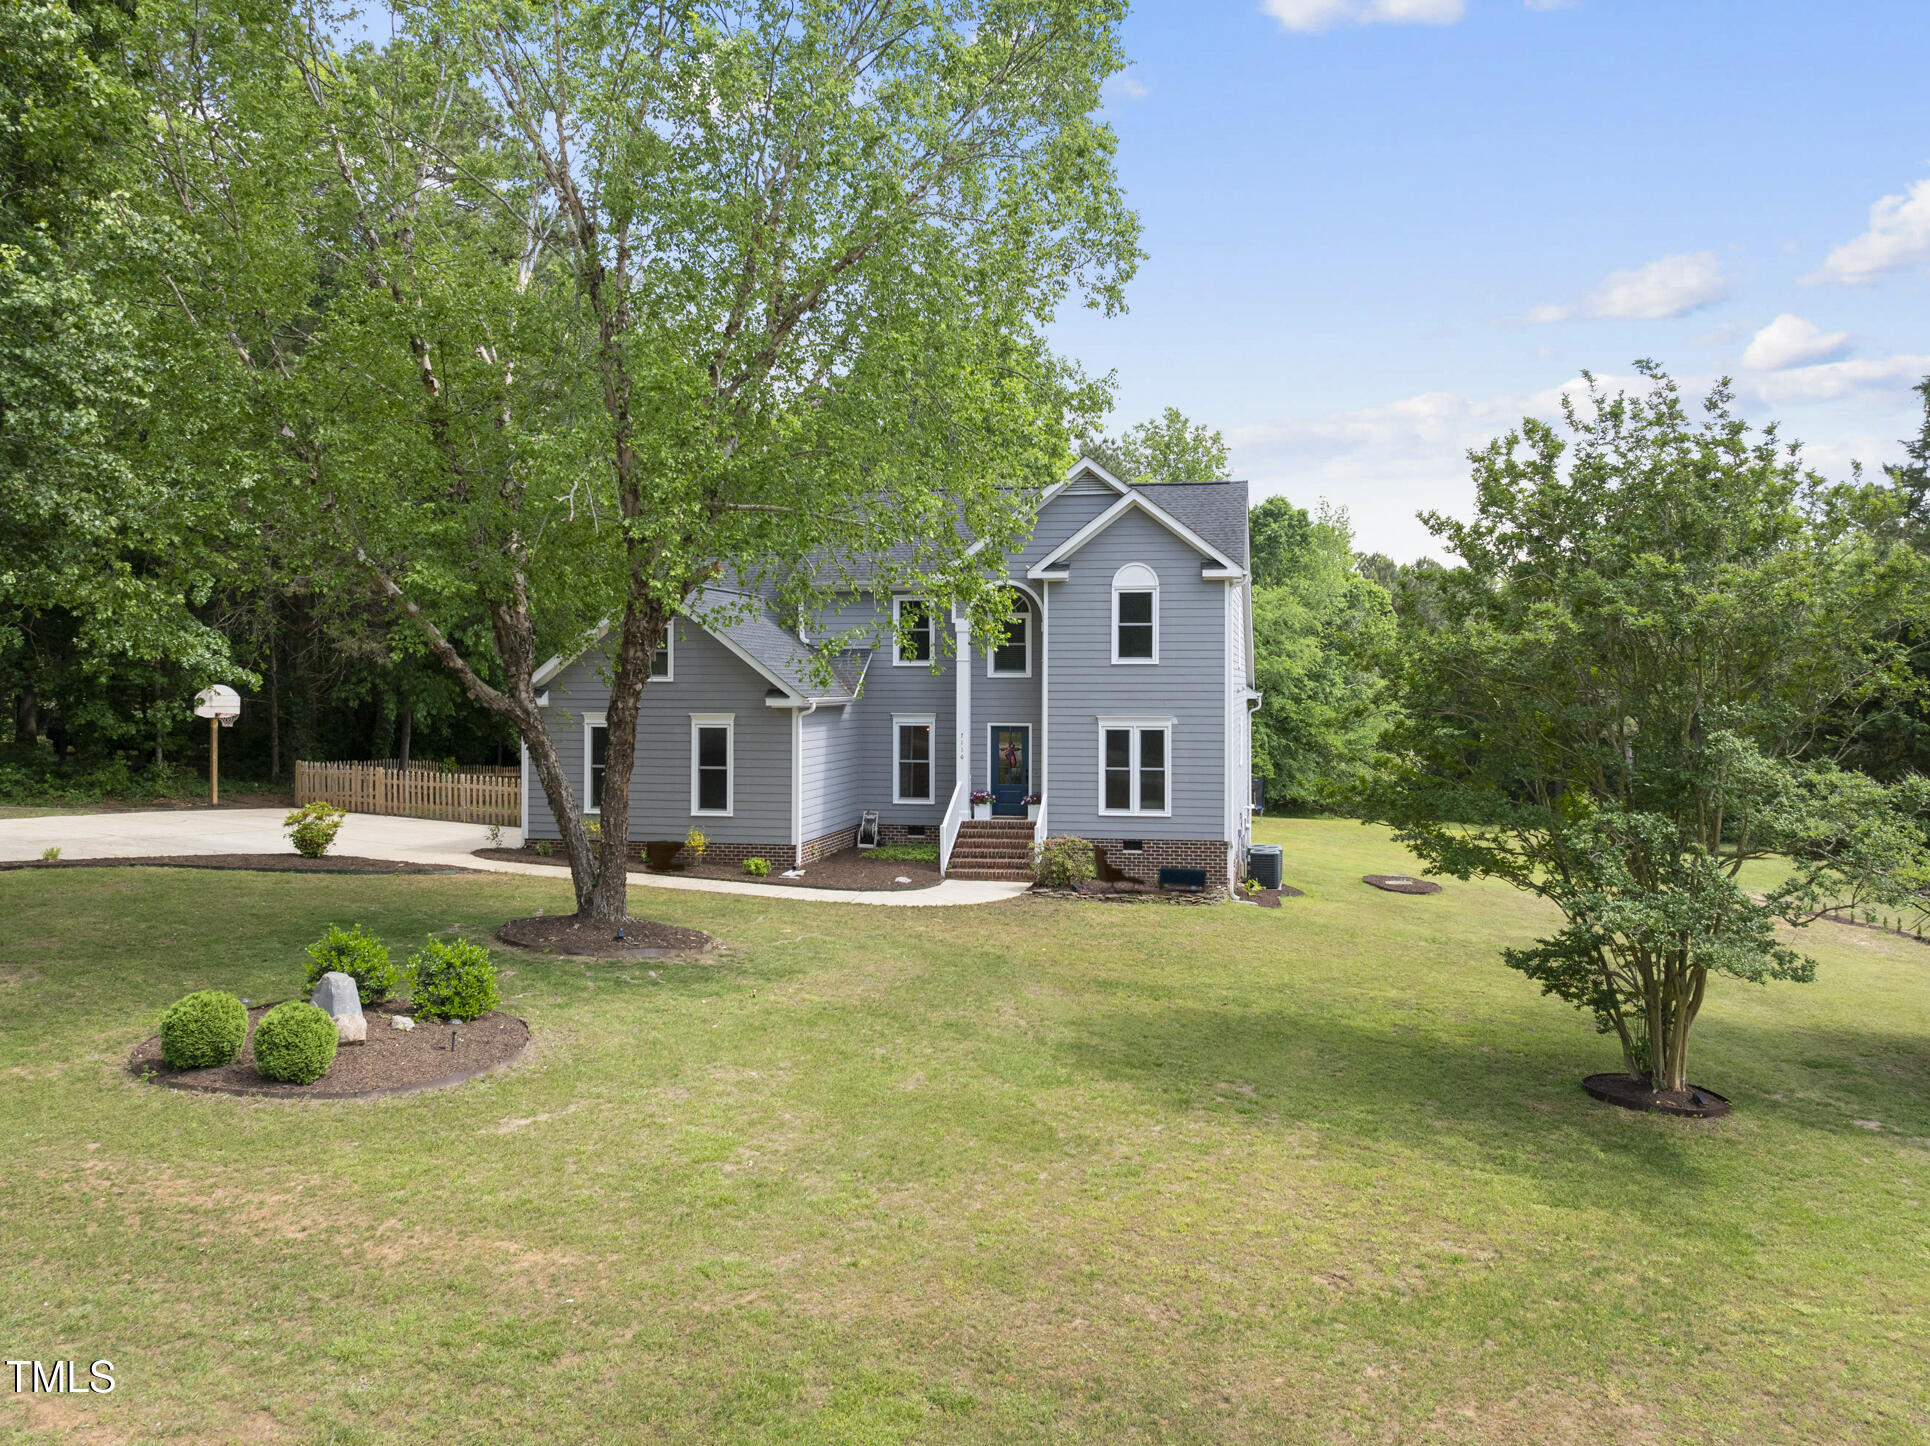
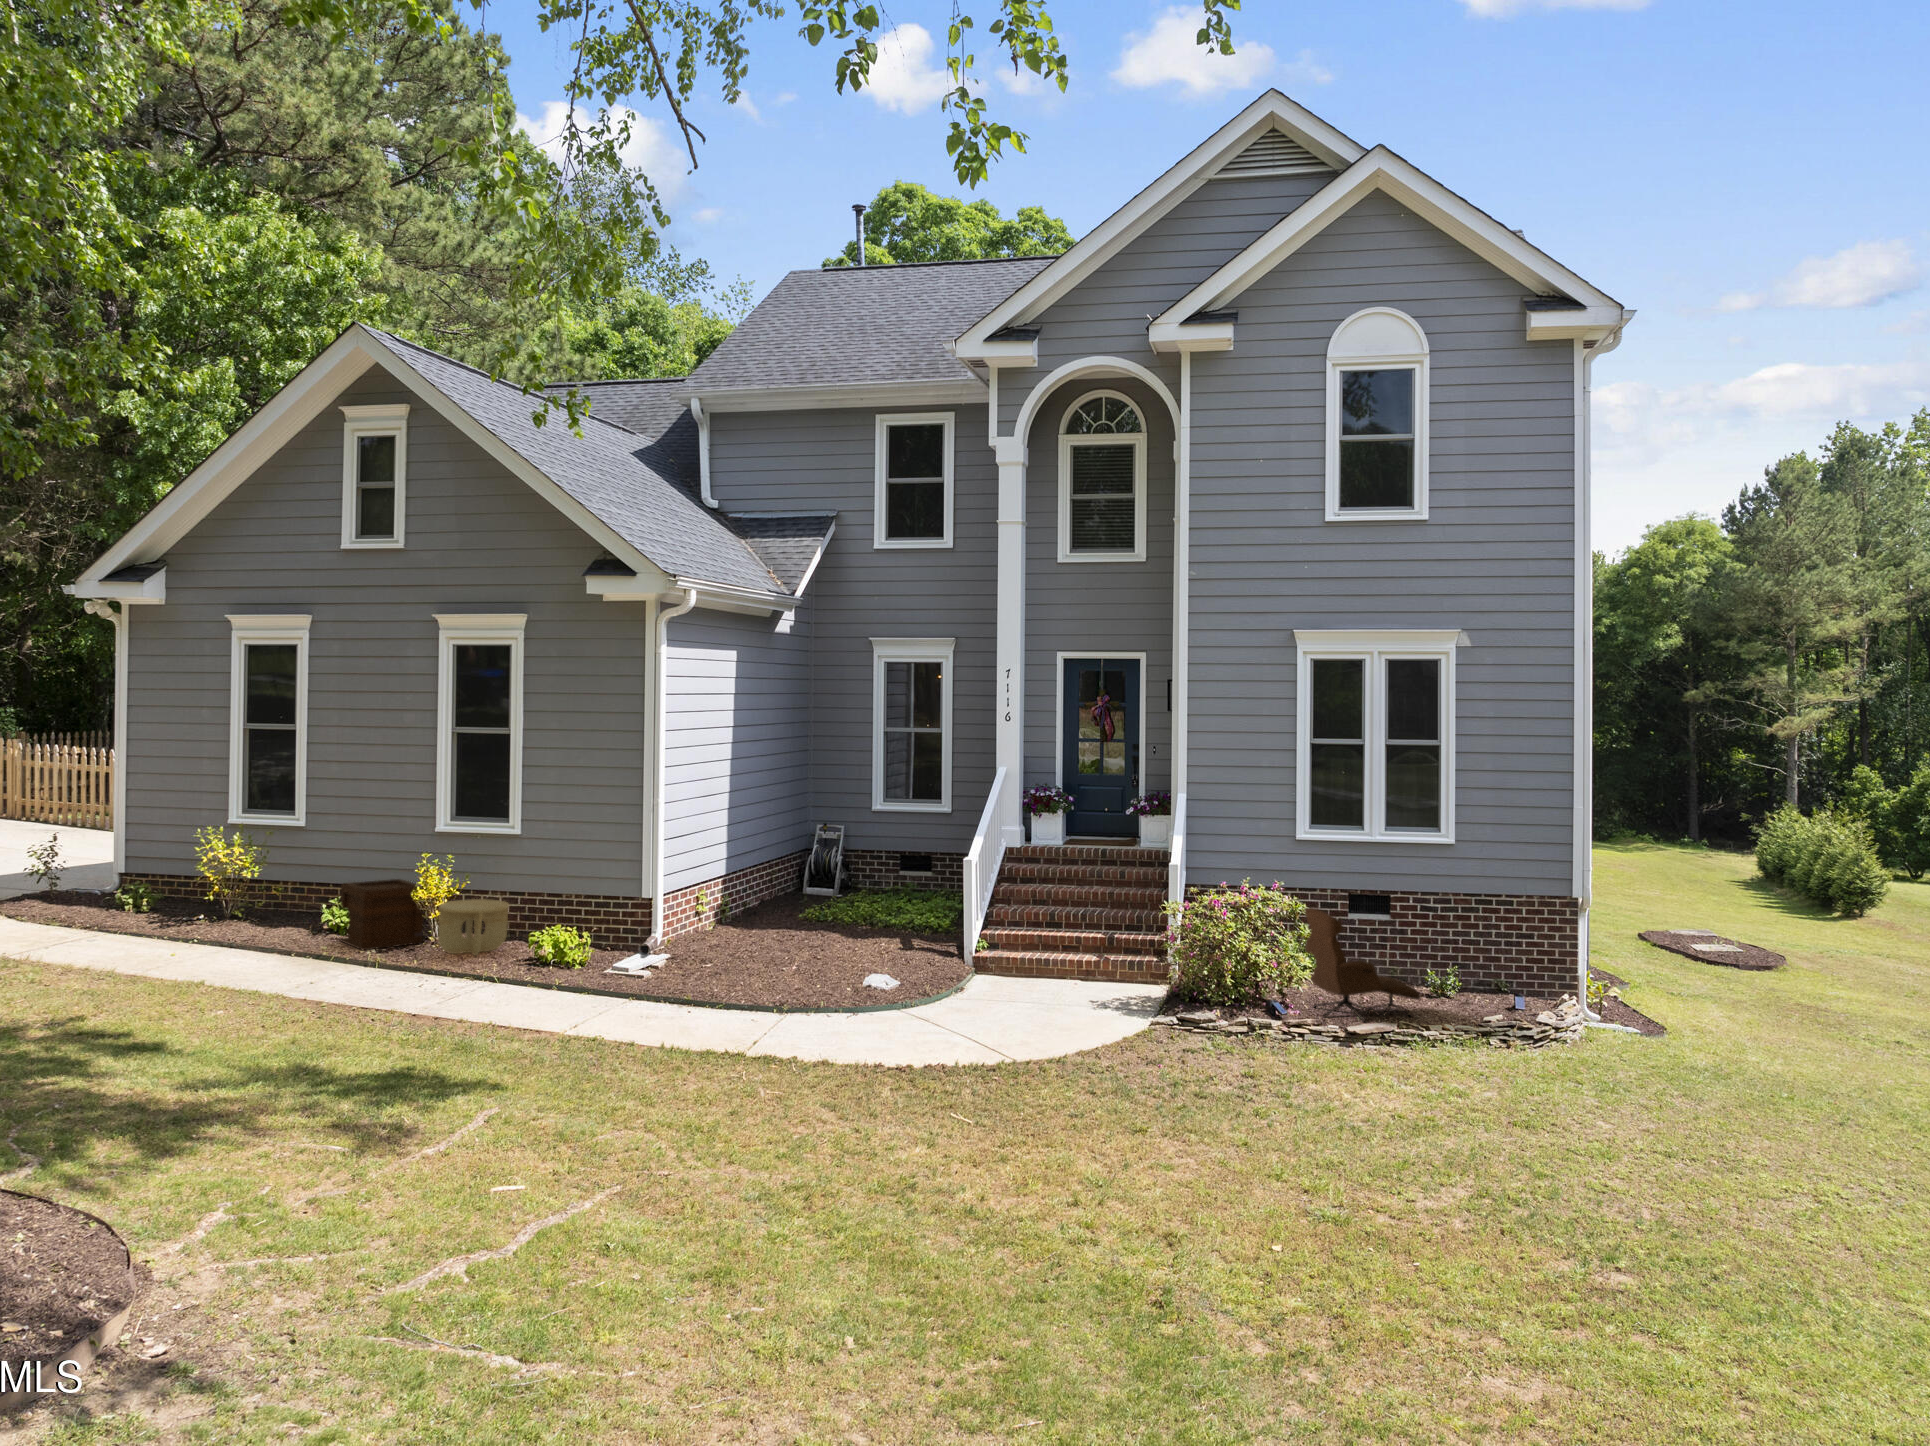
side table: none [697,849,728,874] -> present [438,899,509,956]
bench: present [1158,866,1207,893] -> none [1436,953,1554,1020]

